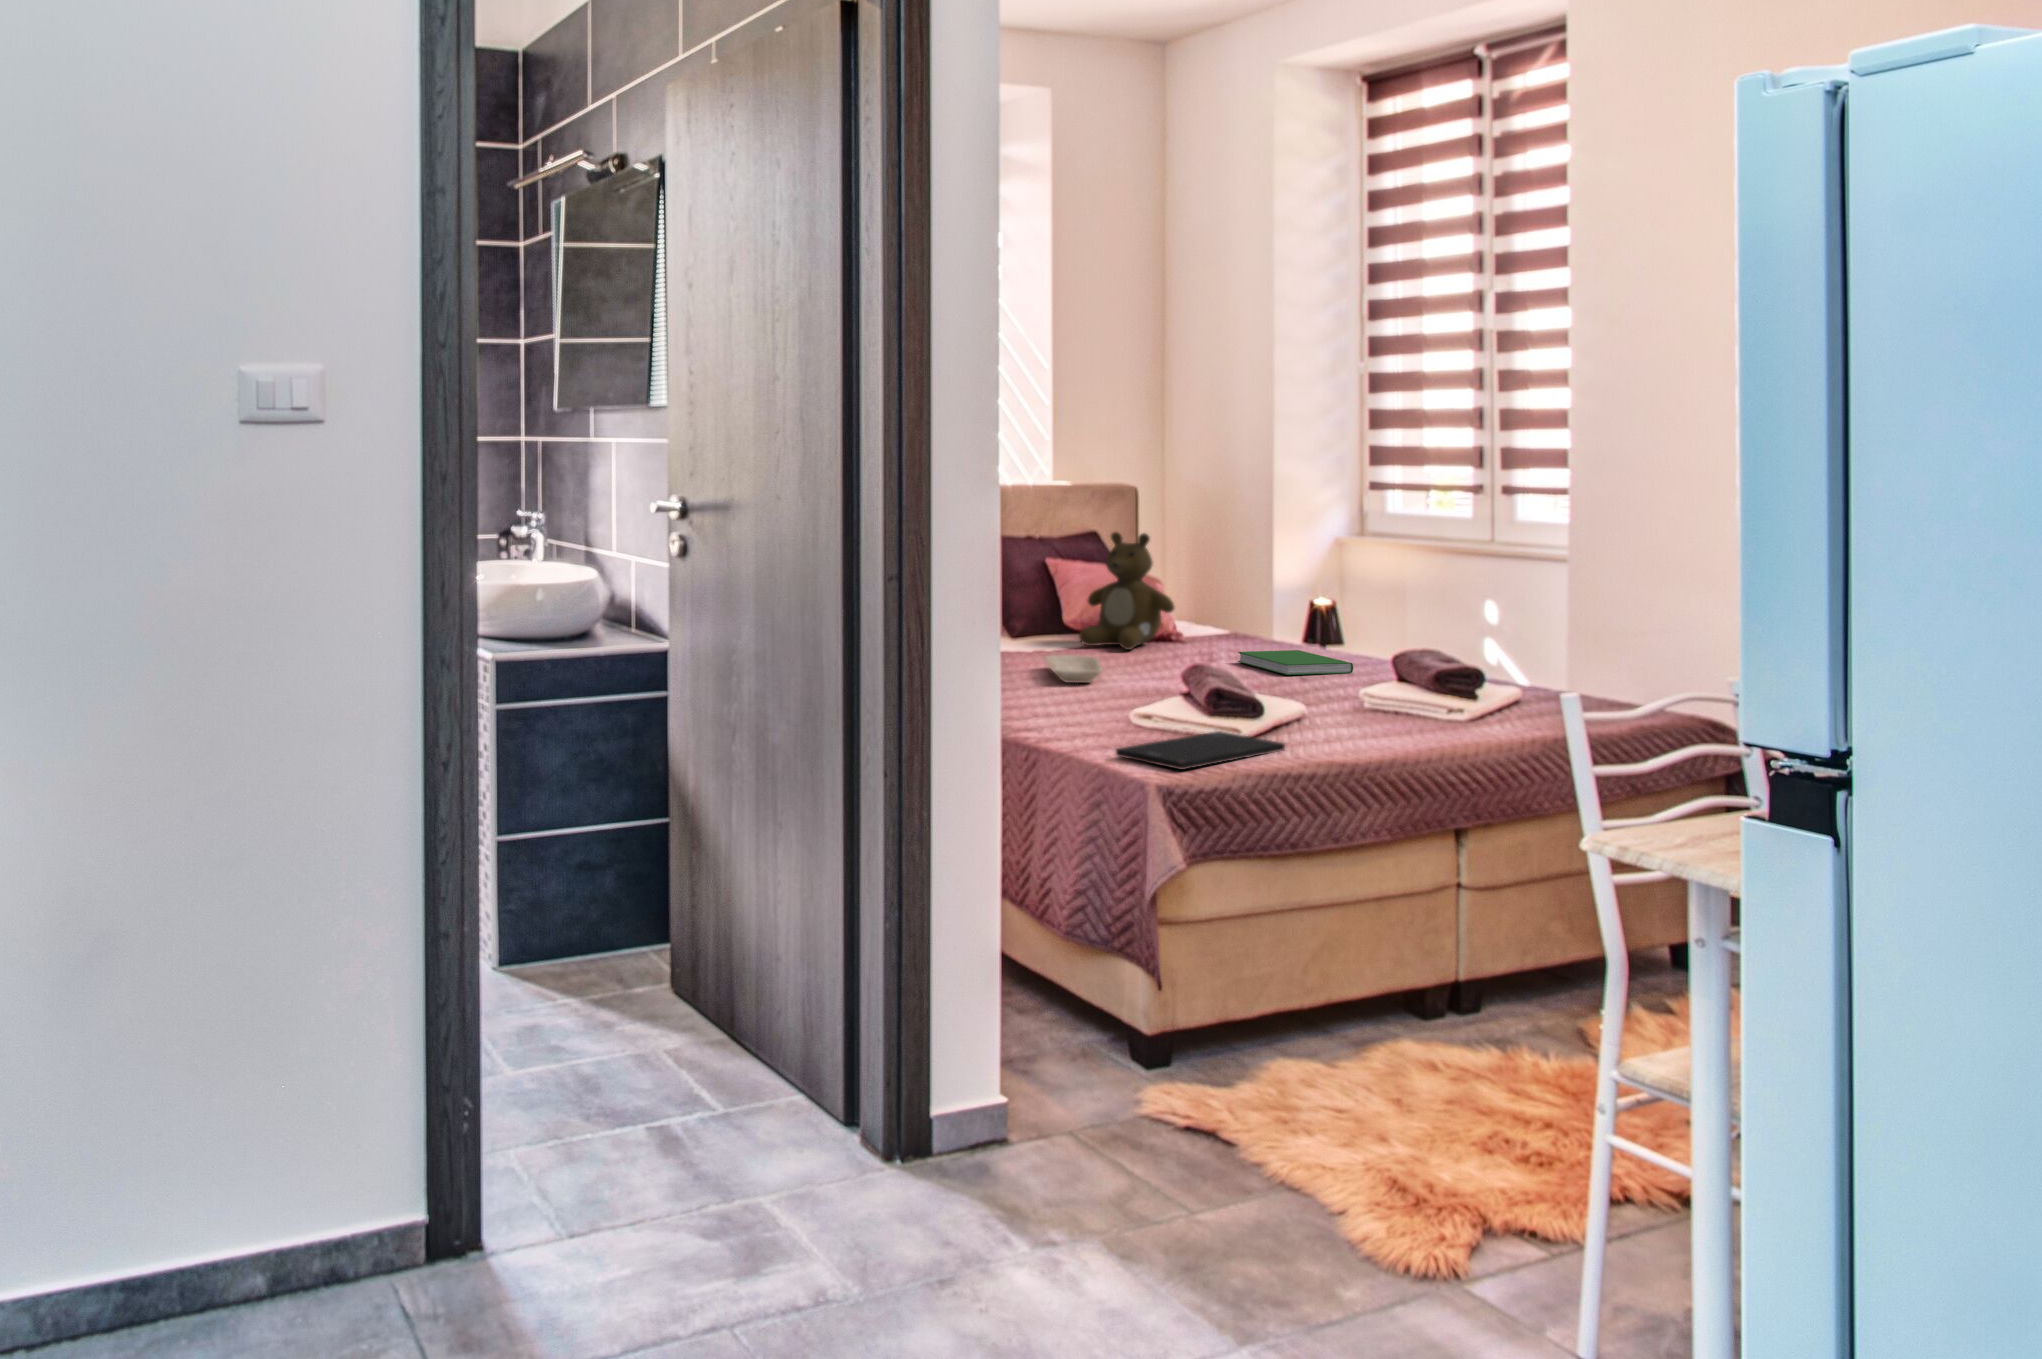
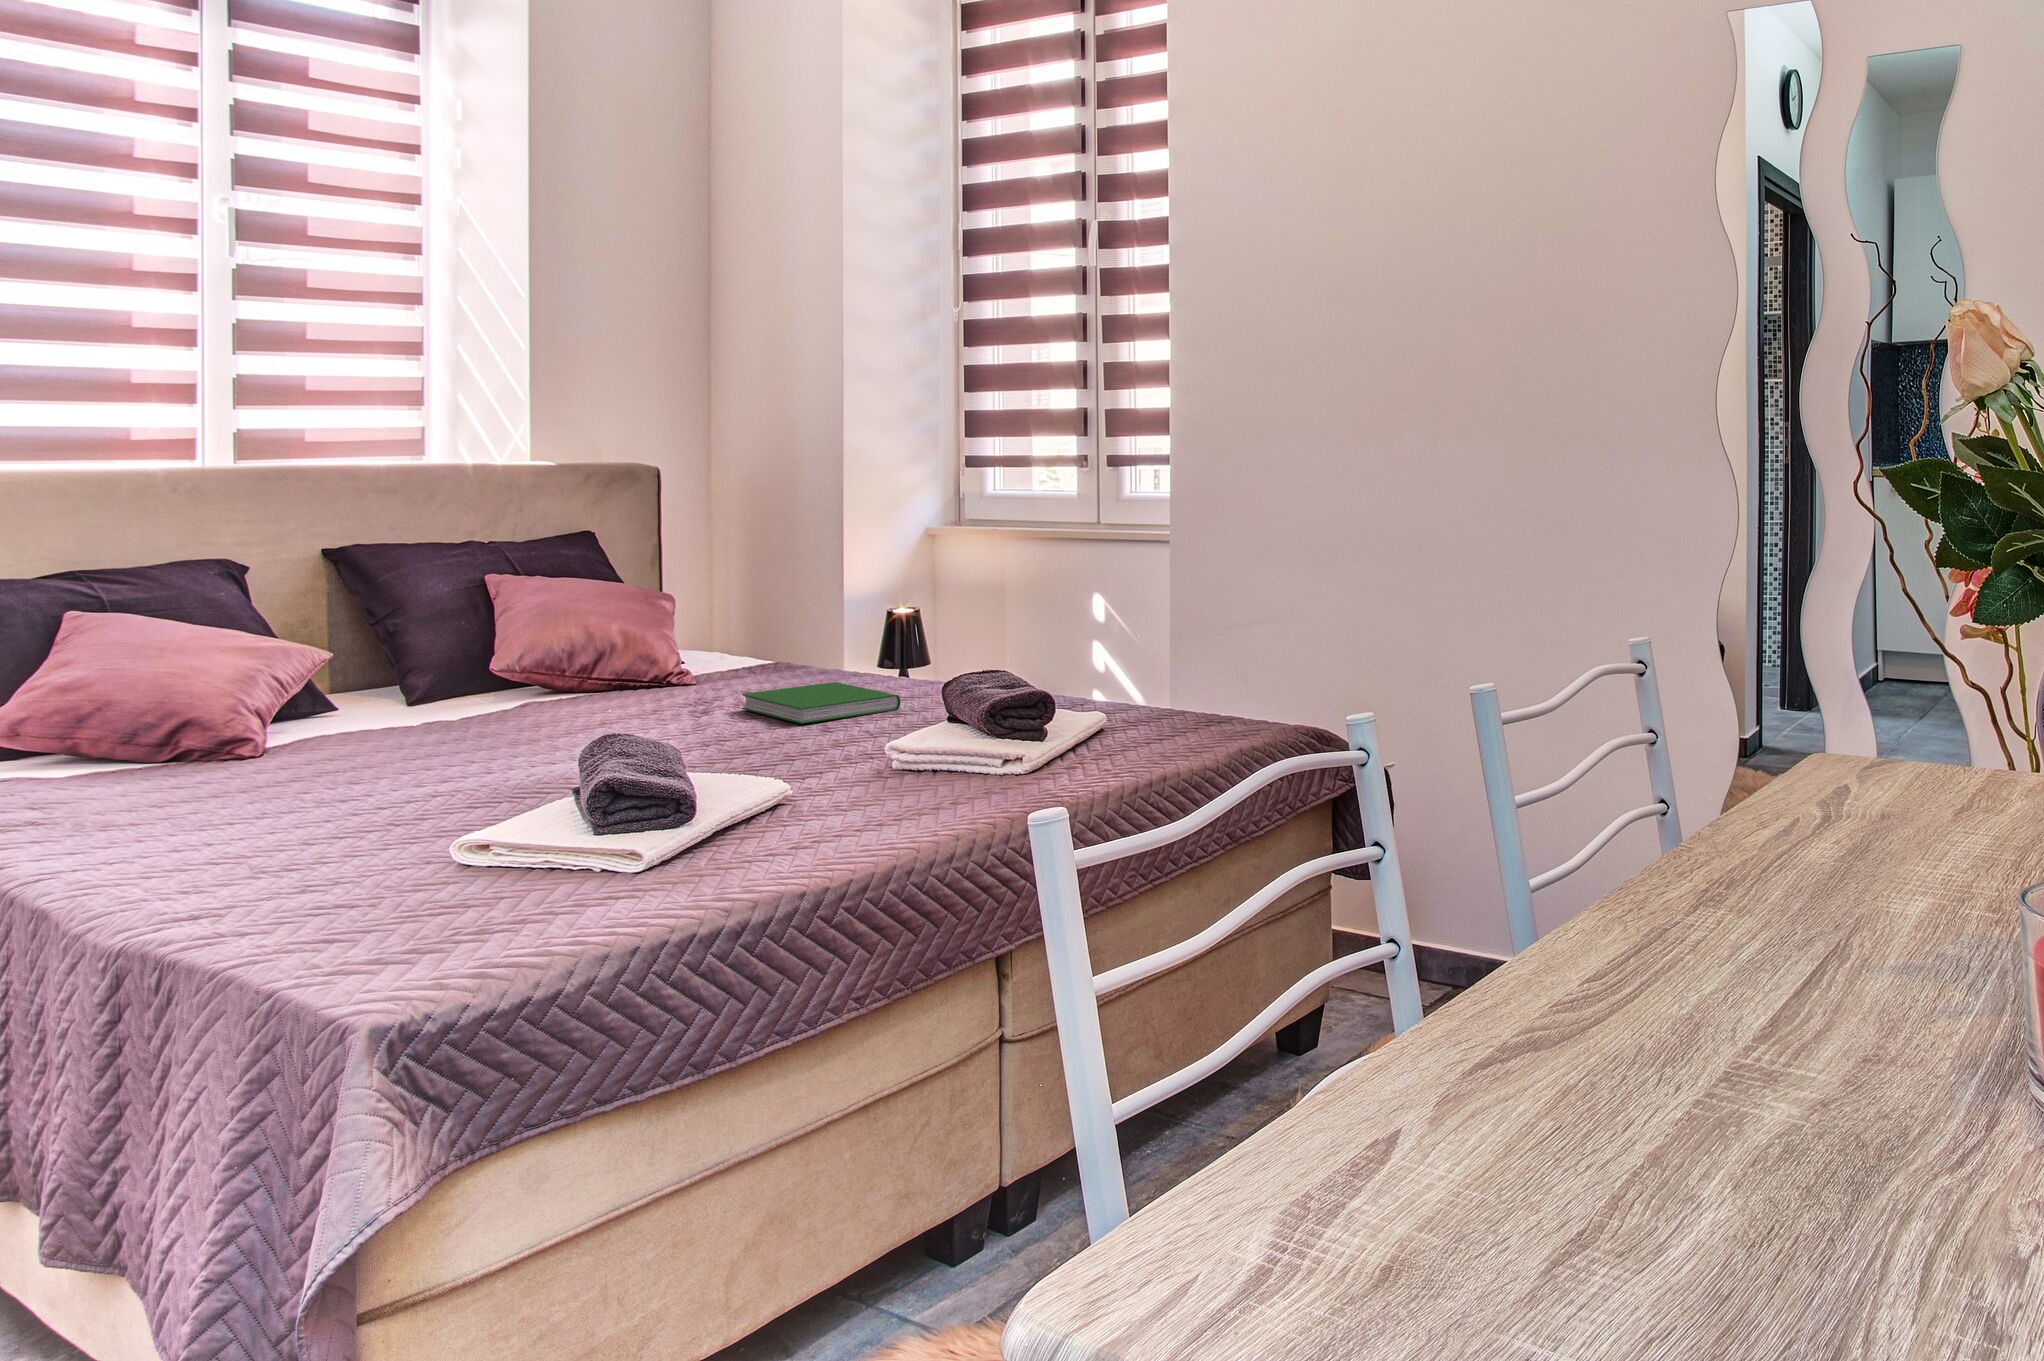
teddy bear: present [1079,532,1174,650] -> none [507,527,663,706]
tray: present [1044,655,1103,683] -> none [386,728,497,782]
smartphone: present [1116,731,1285,770] -> none [343,857,711,972]

